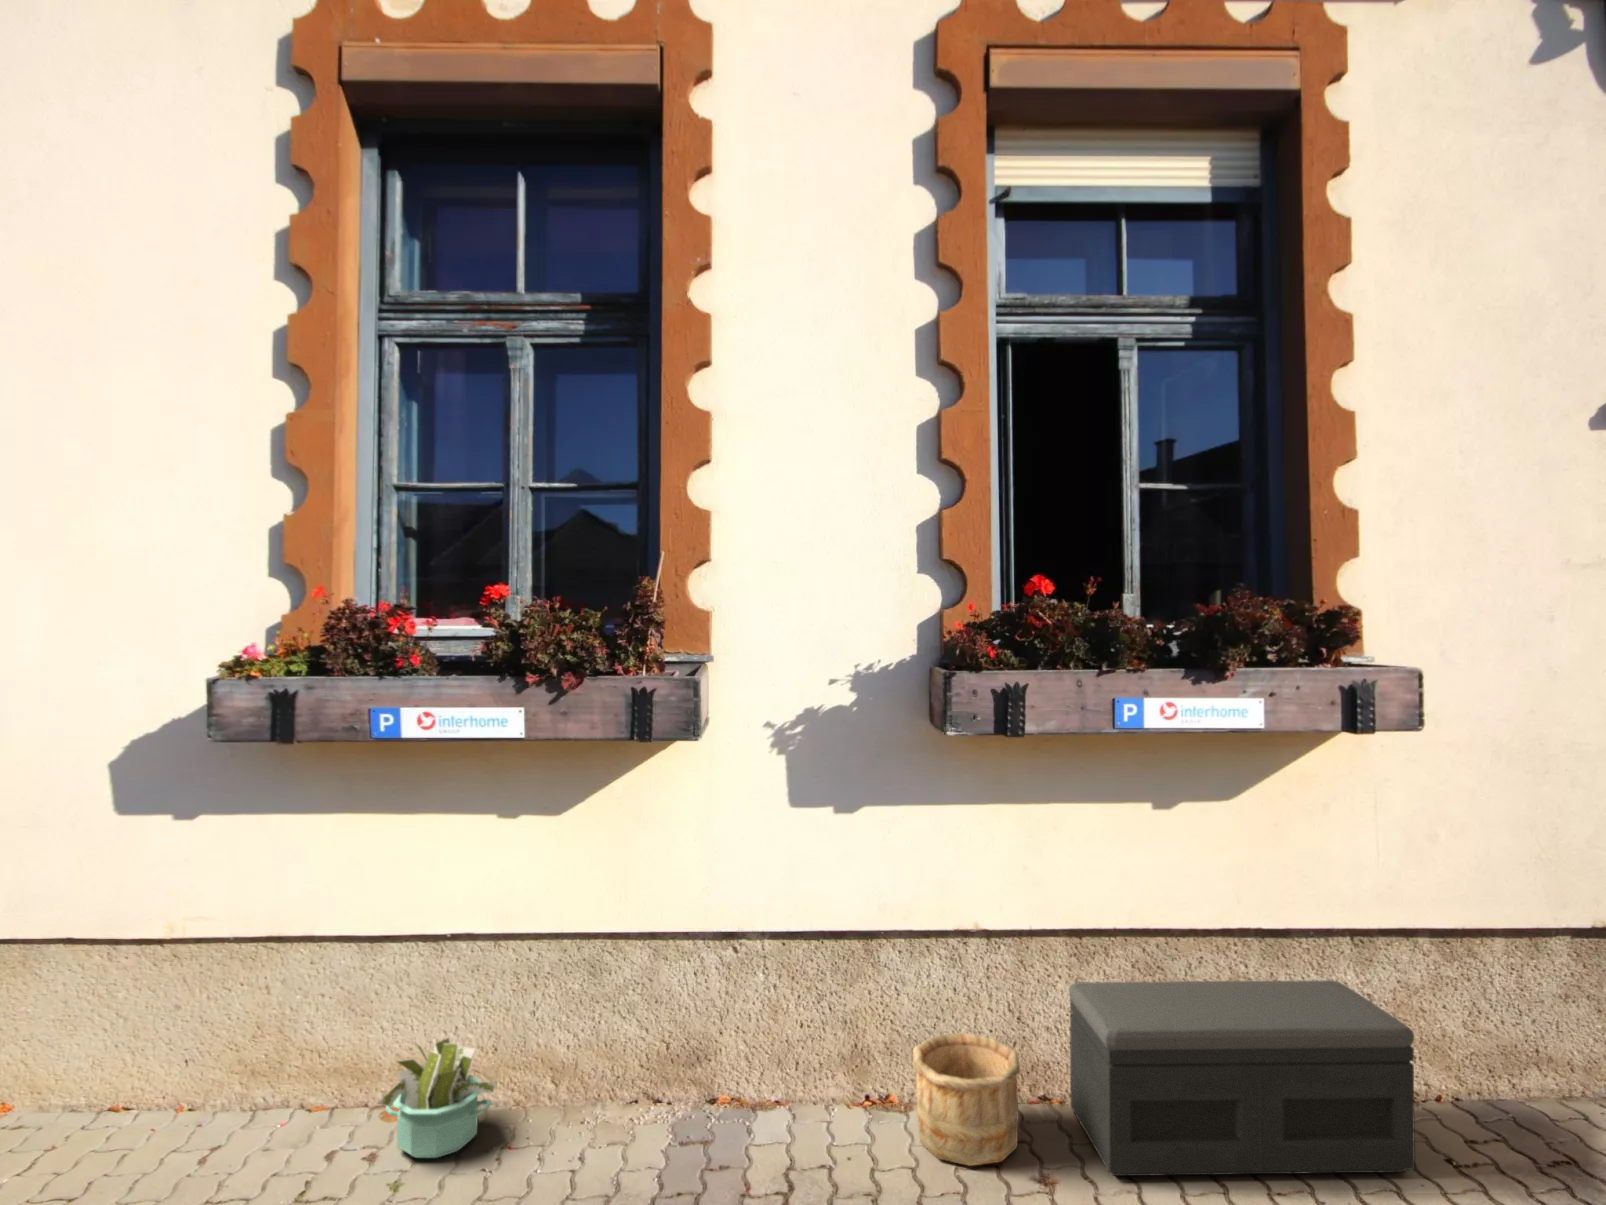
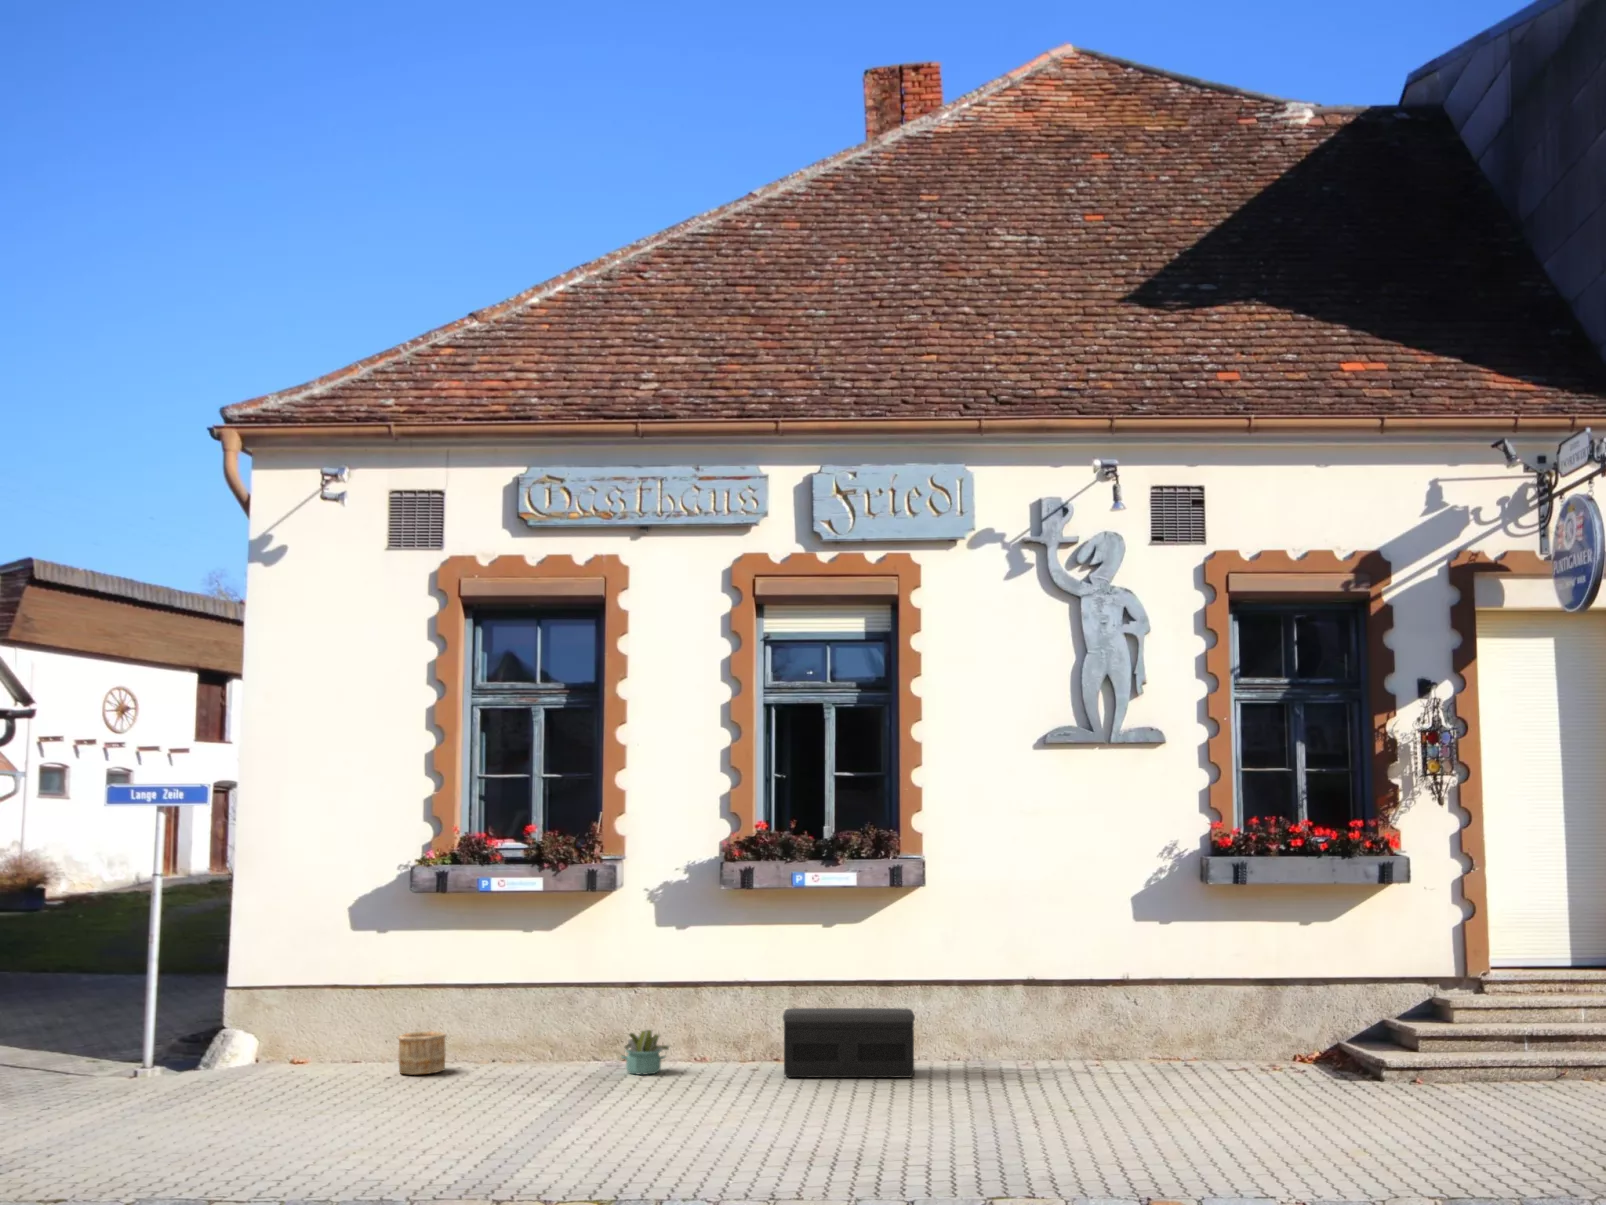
wooden bucket: present [913,1033,1020,1166] -> present [398,1031,446,1074]
decorative plant: present [378,1038,497,1158] -> present [622,1030,669,1074]

